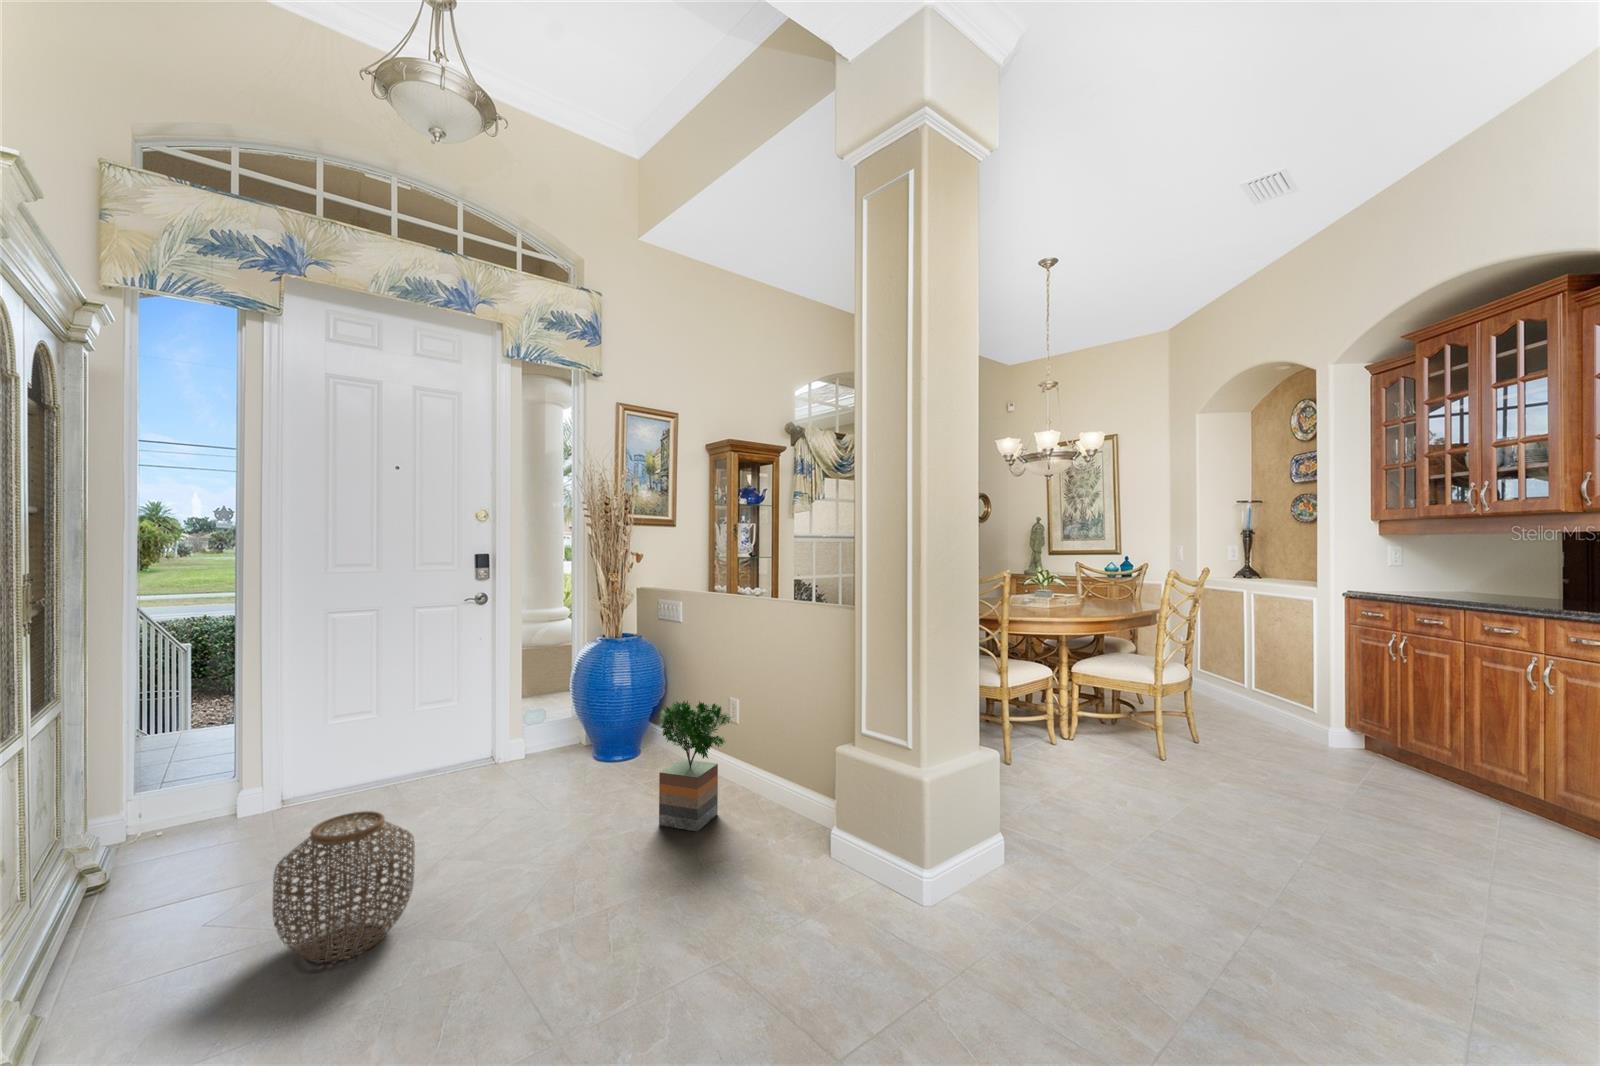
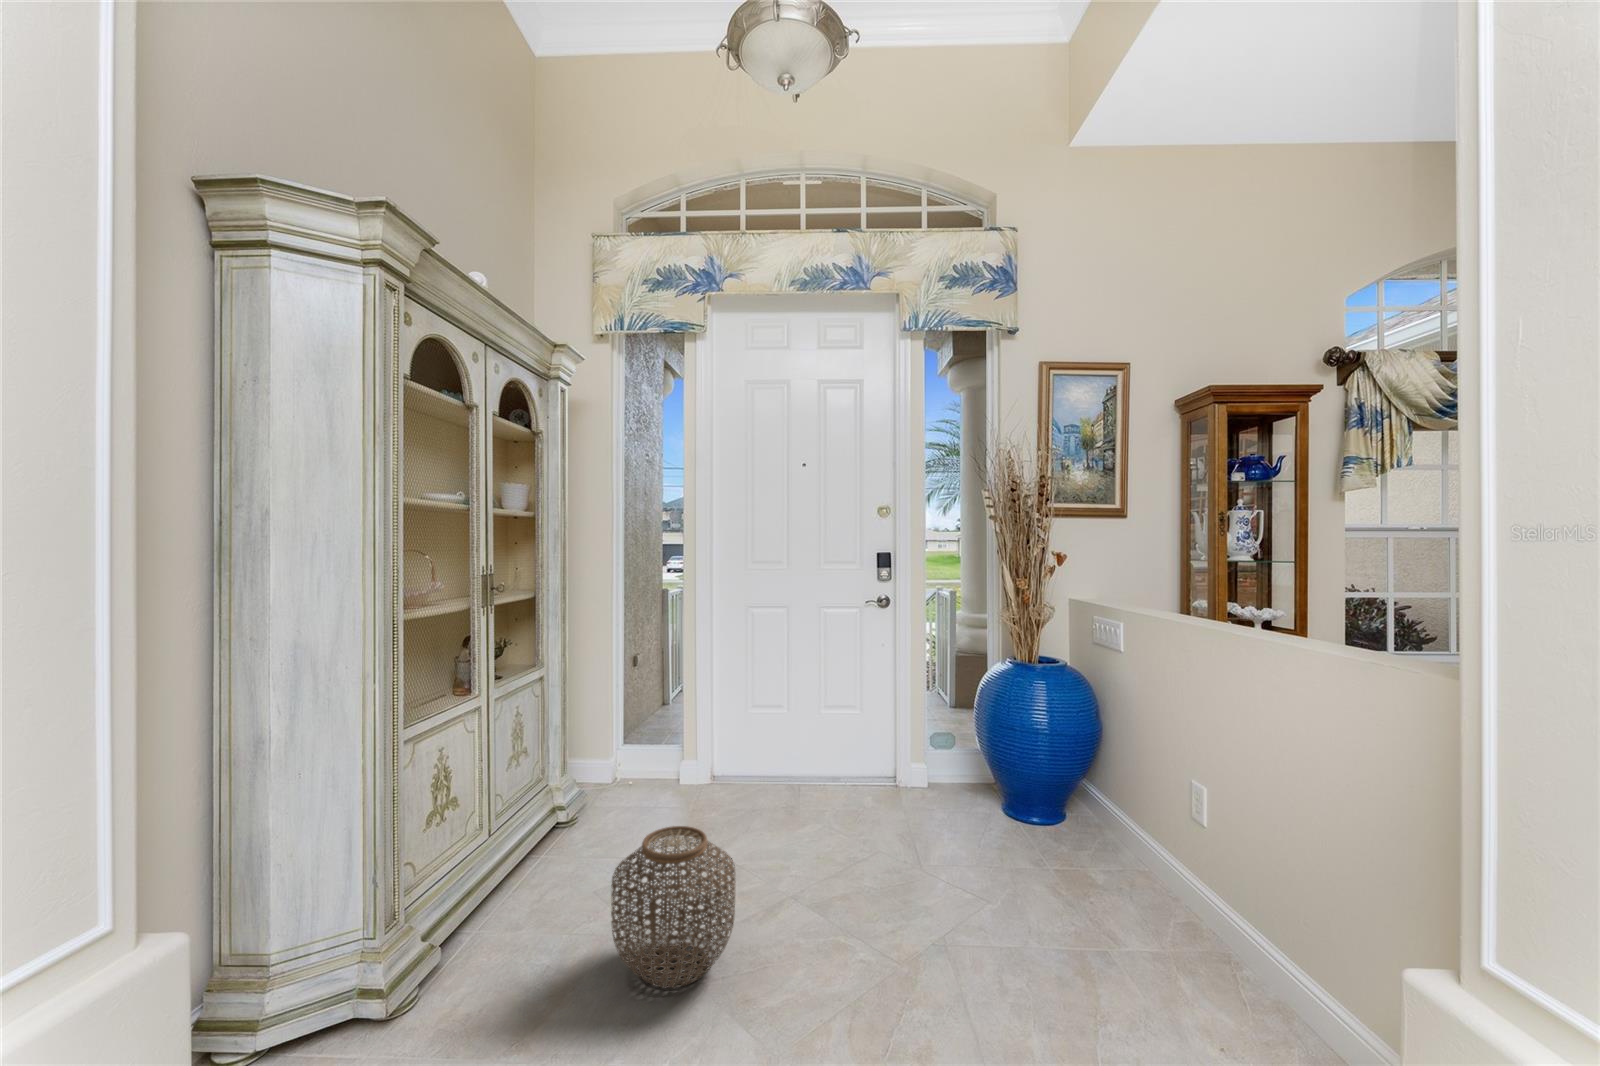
potted tree: present [659,701,731,832] -> none [1048,775,1180,991]

